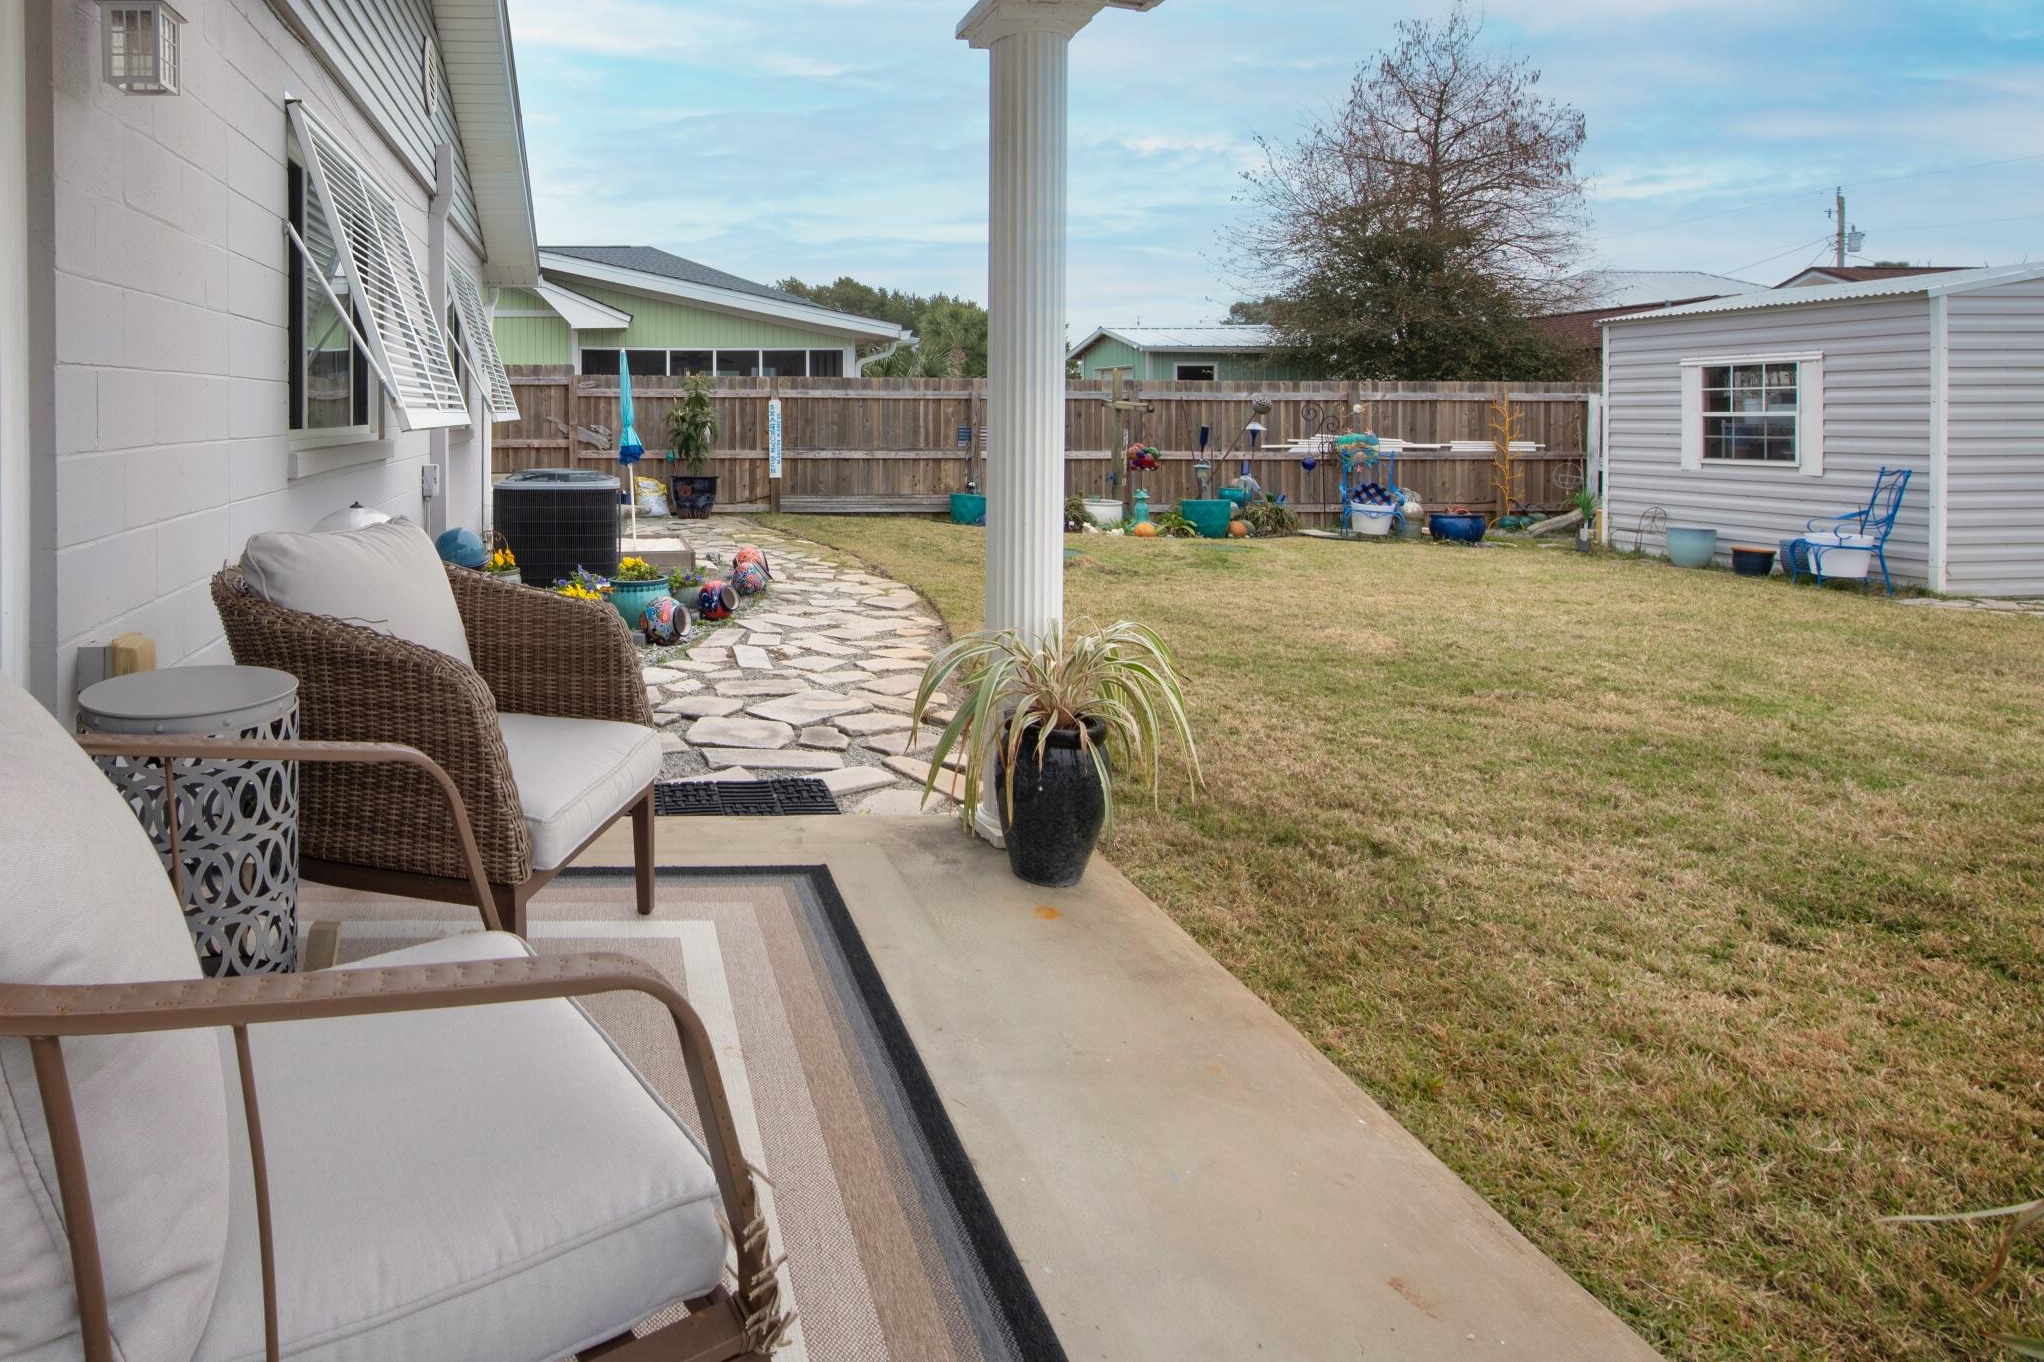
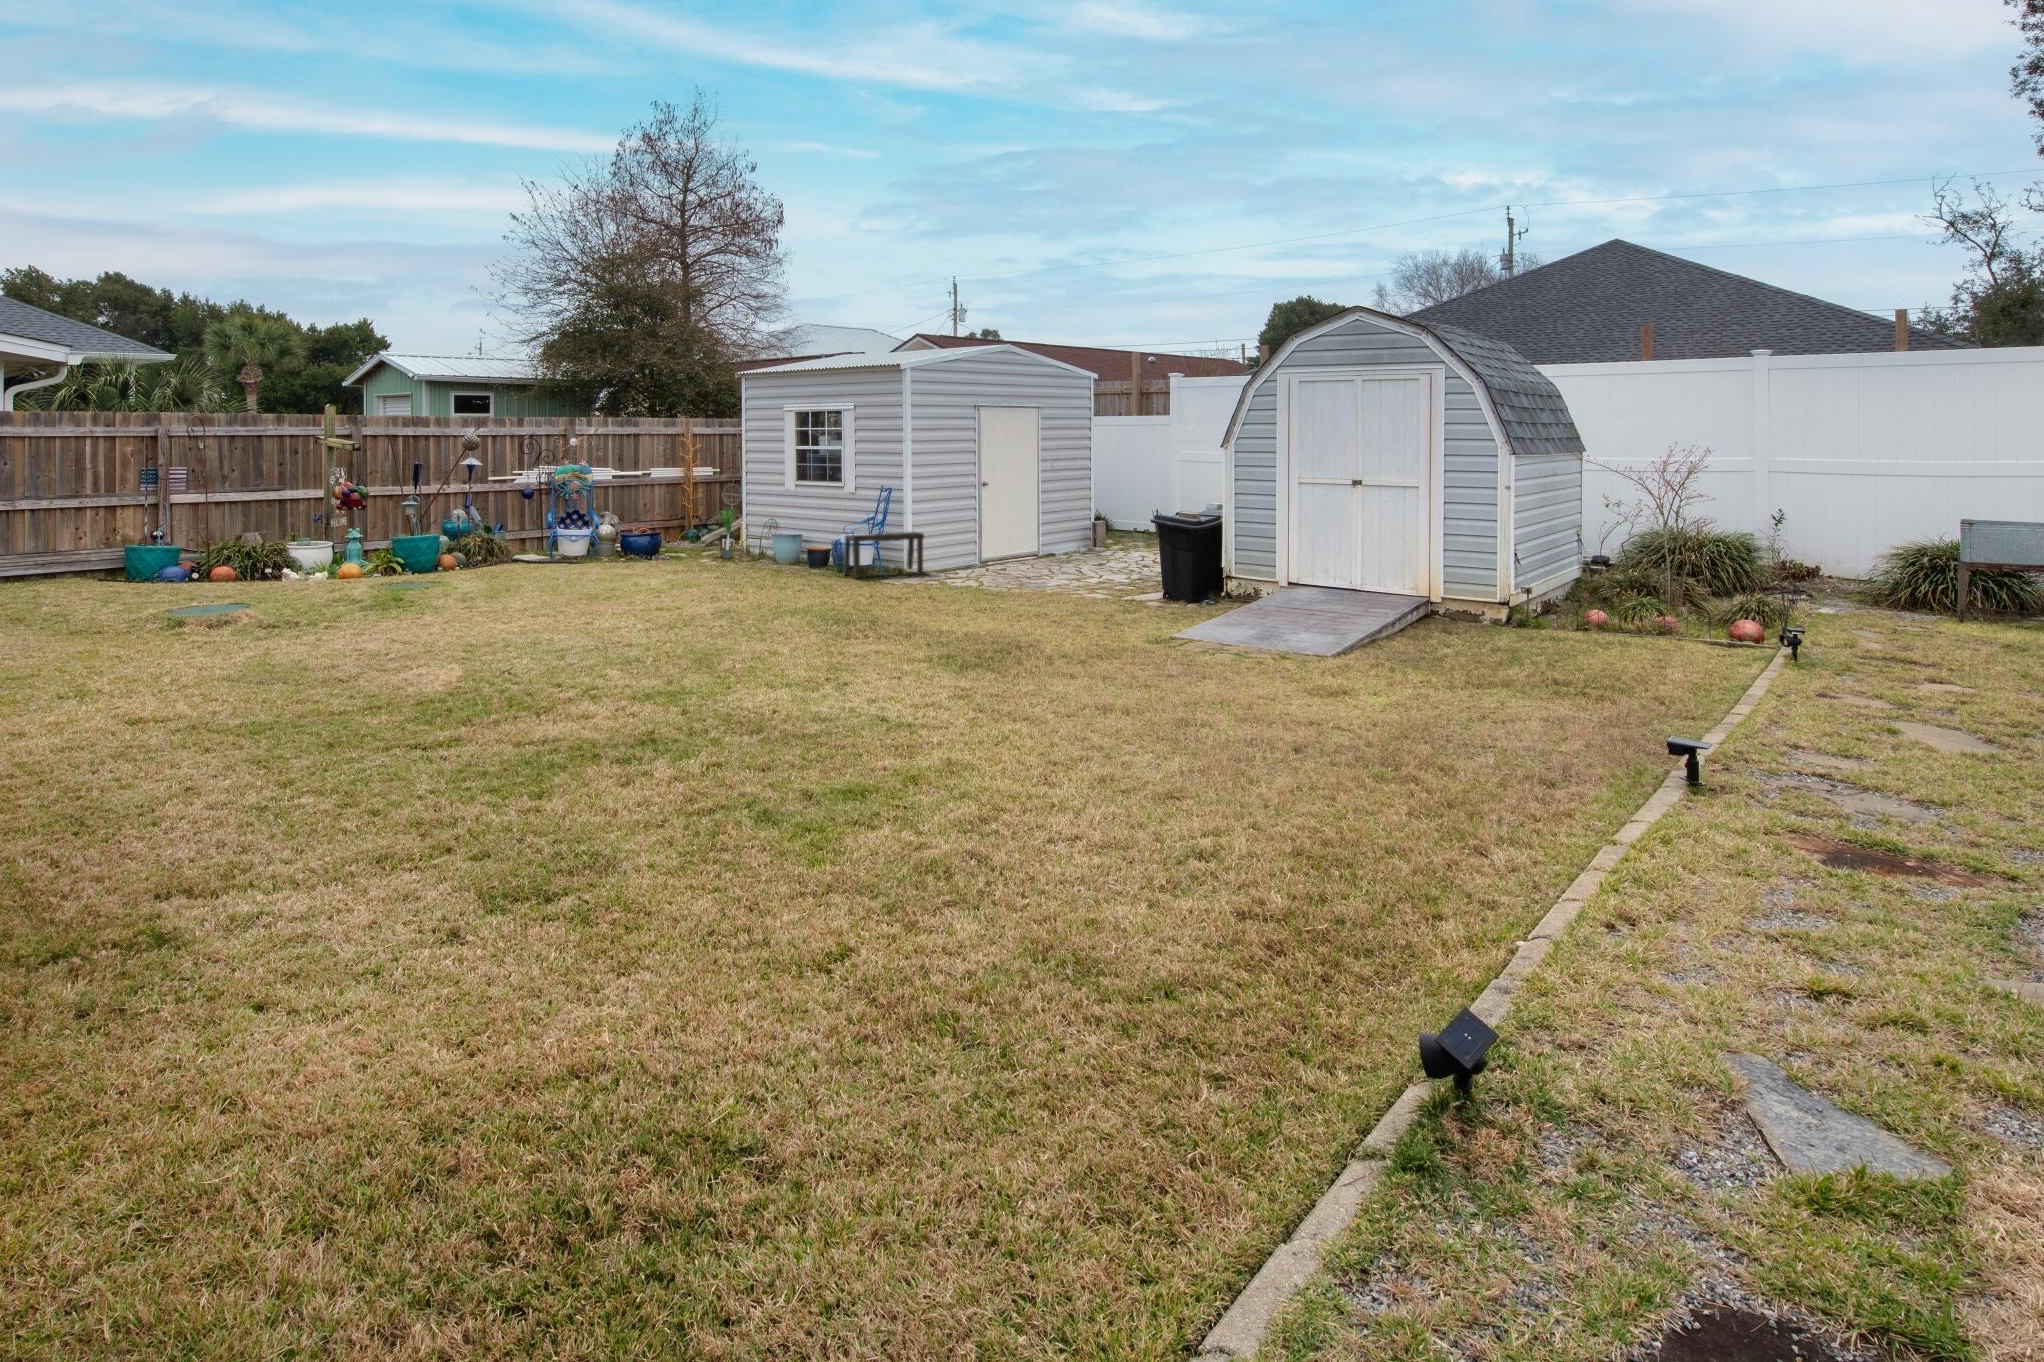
bench: none [1817,530,1981,596] -> present [844,532,924,578]

